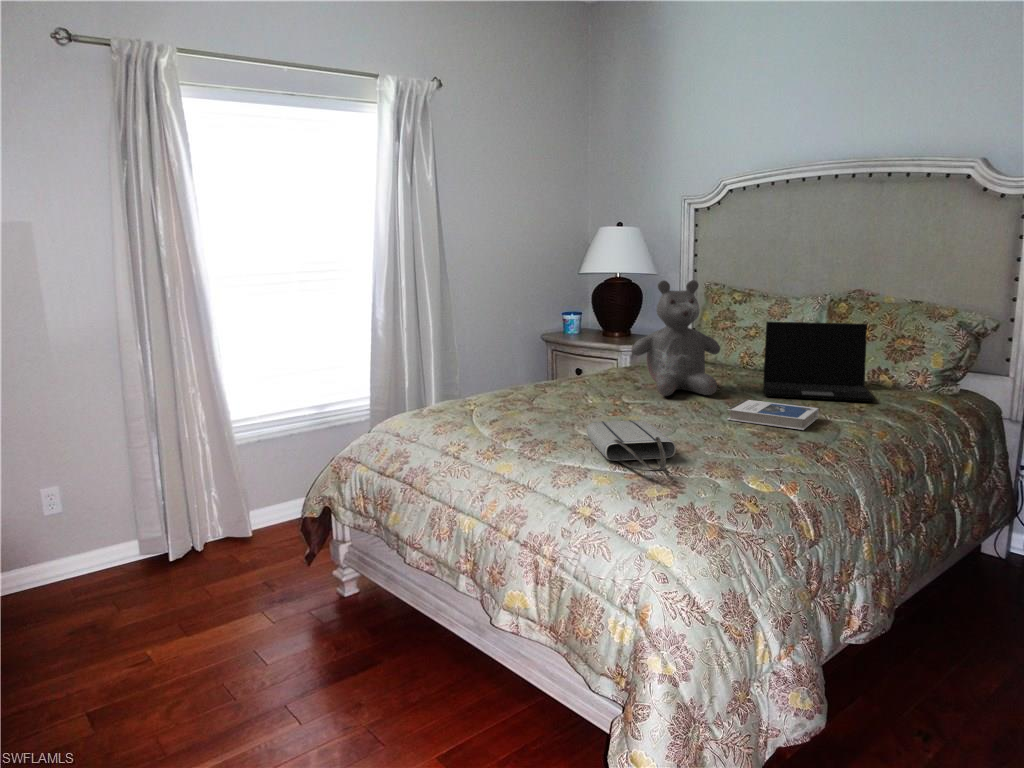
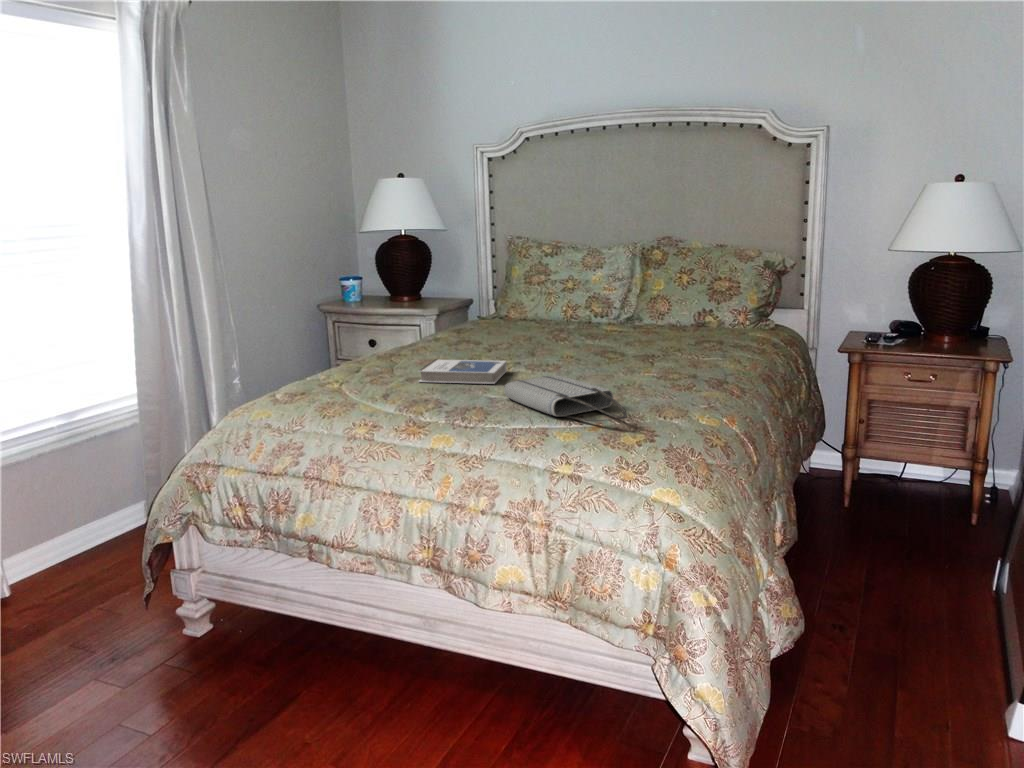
teddy bear: present [632,280,720,396] -> none [489,230,583,352]
laptop: present [763,321,874,402] -> none [606,268,721,344]
hardback book: present [727,400,818,430] -> present [419,360,507,384]

